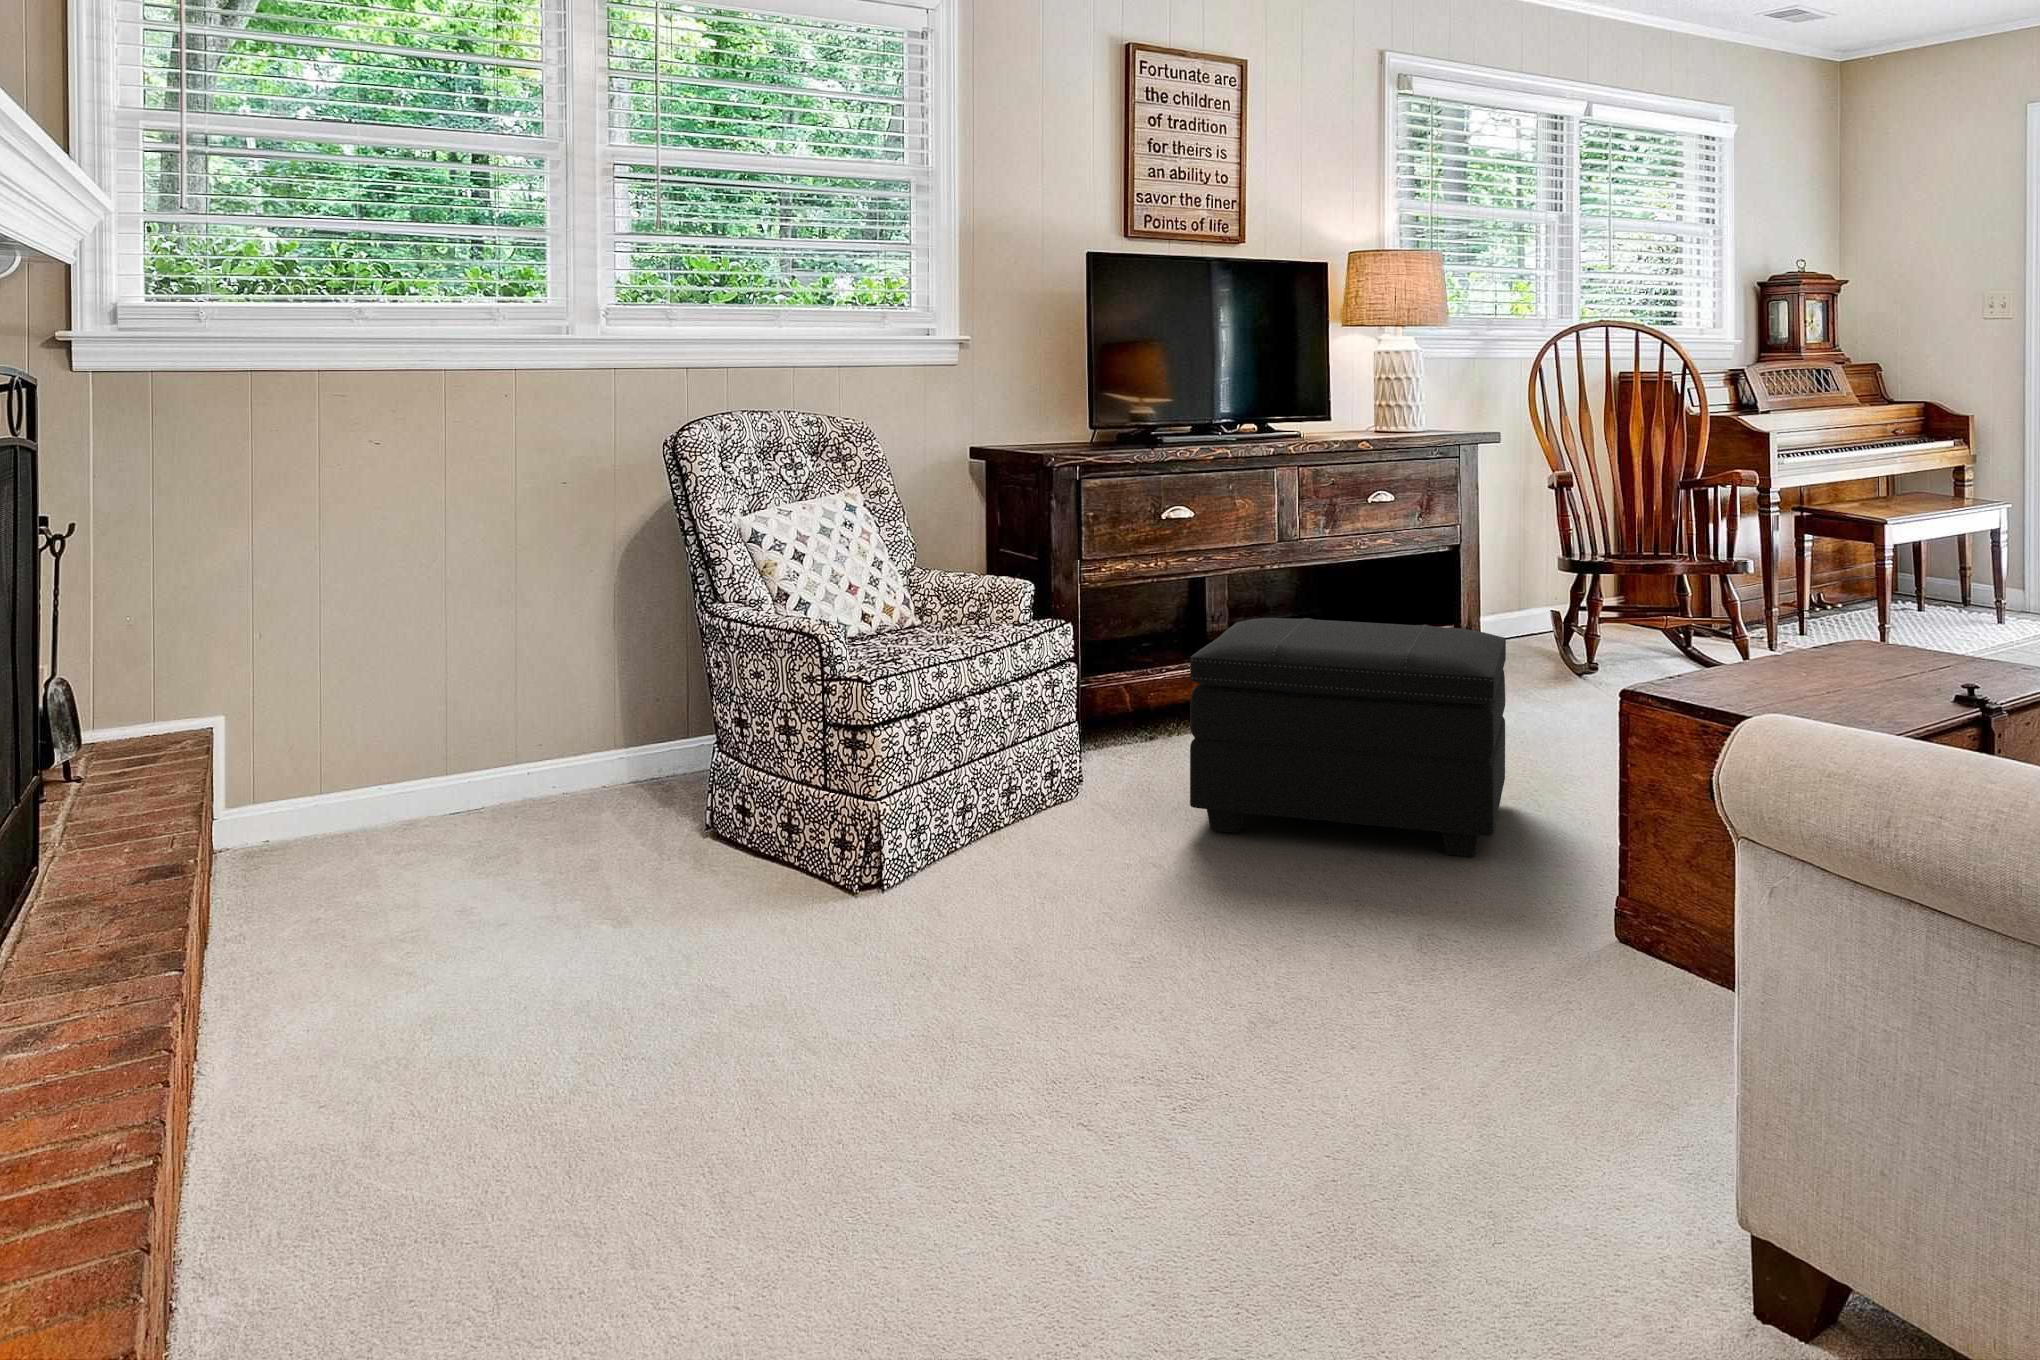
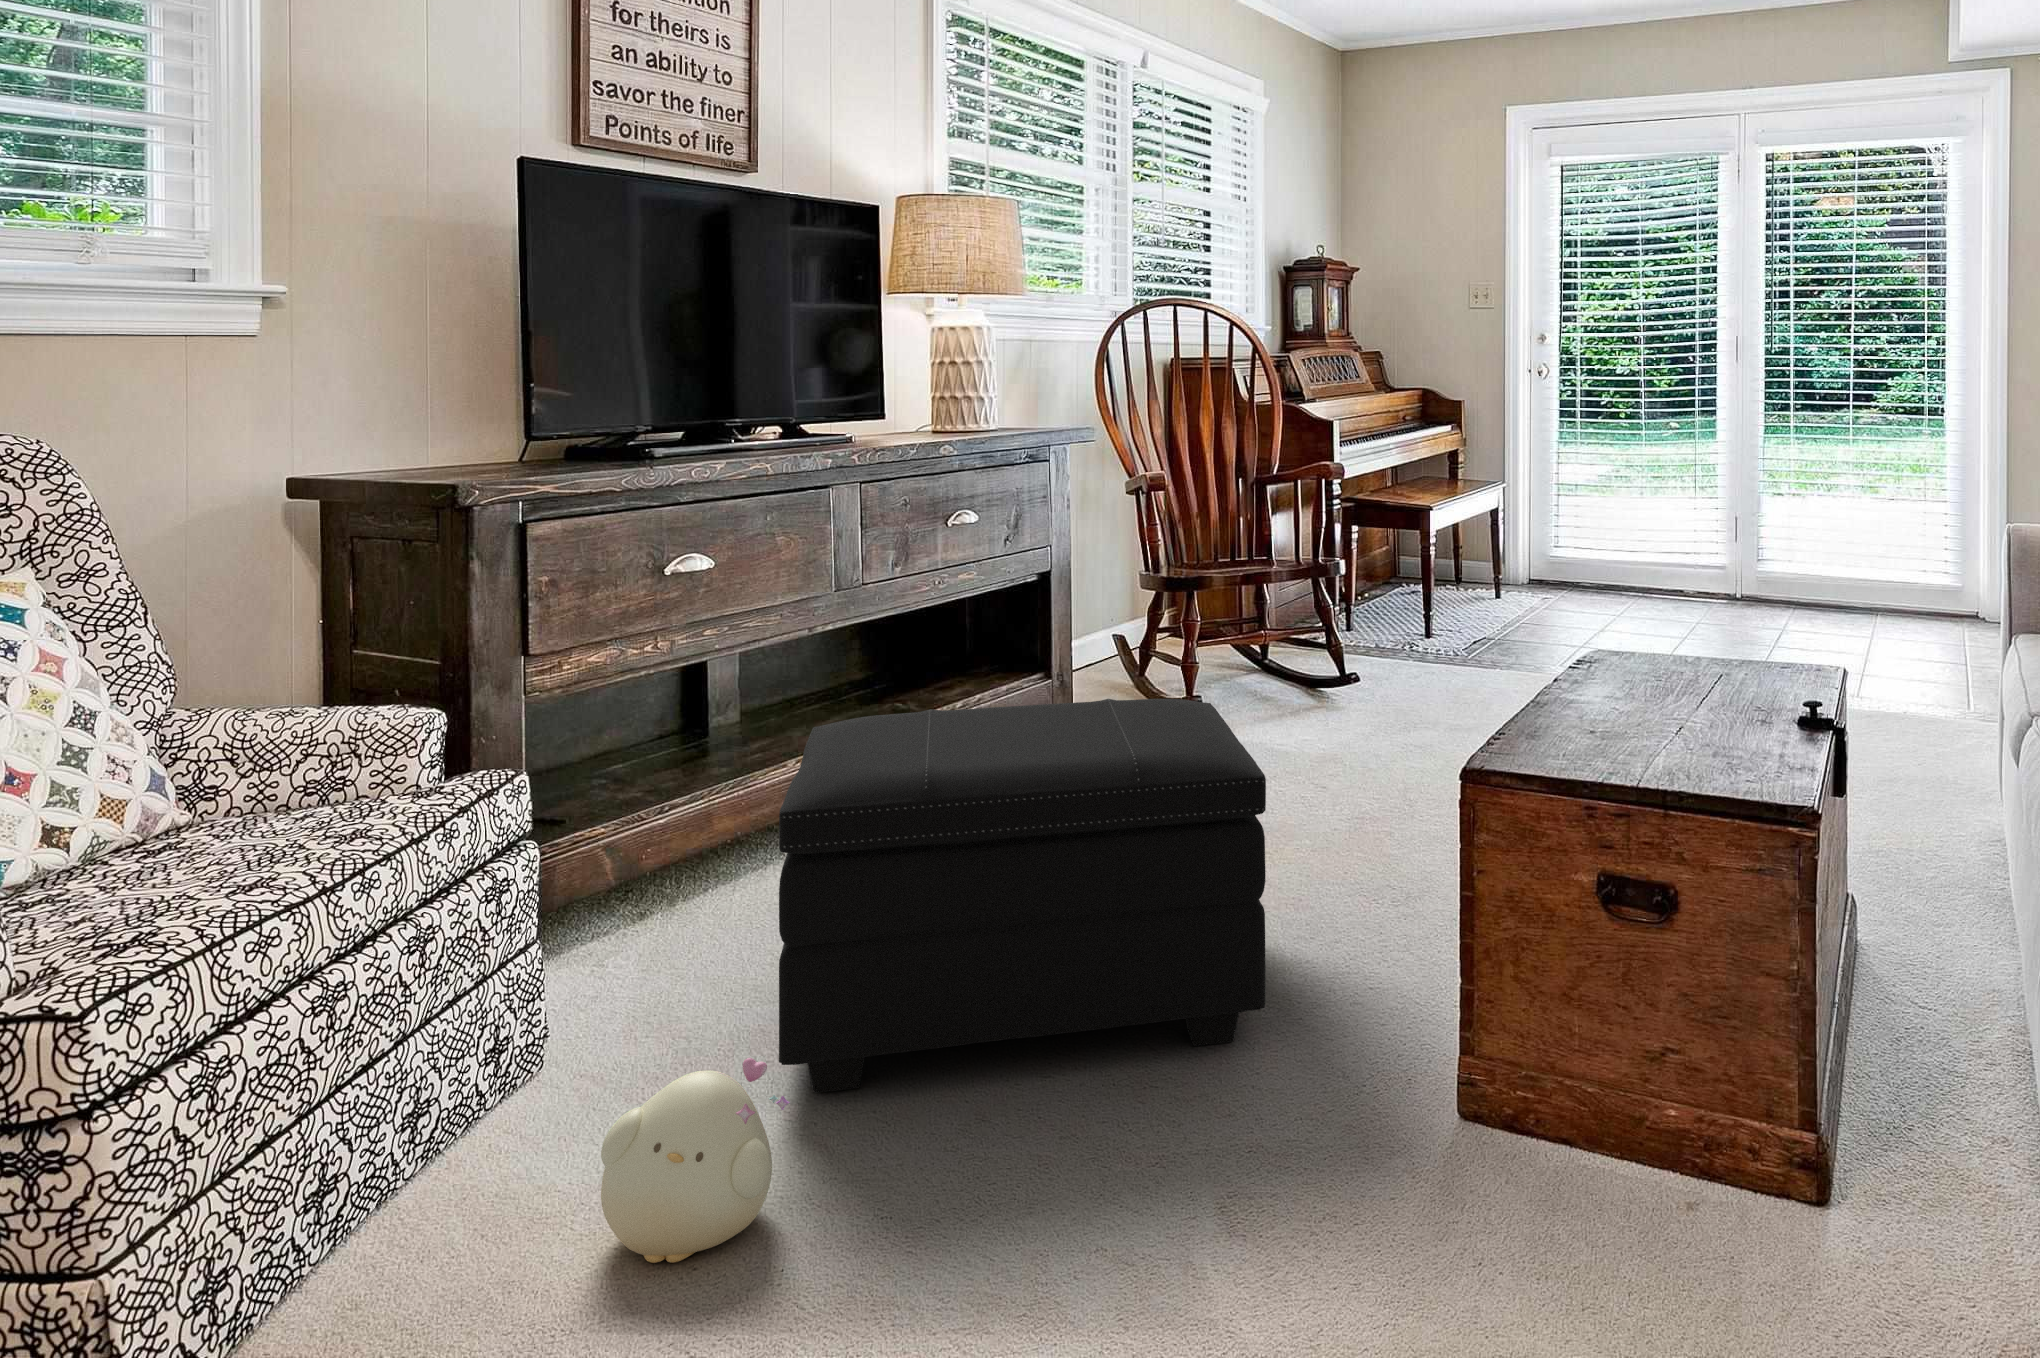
plush toy: none [1086,779,1177,878] -> present [601,1058,790,1263]

